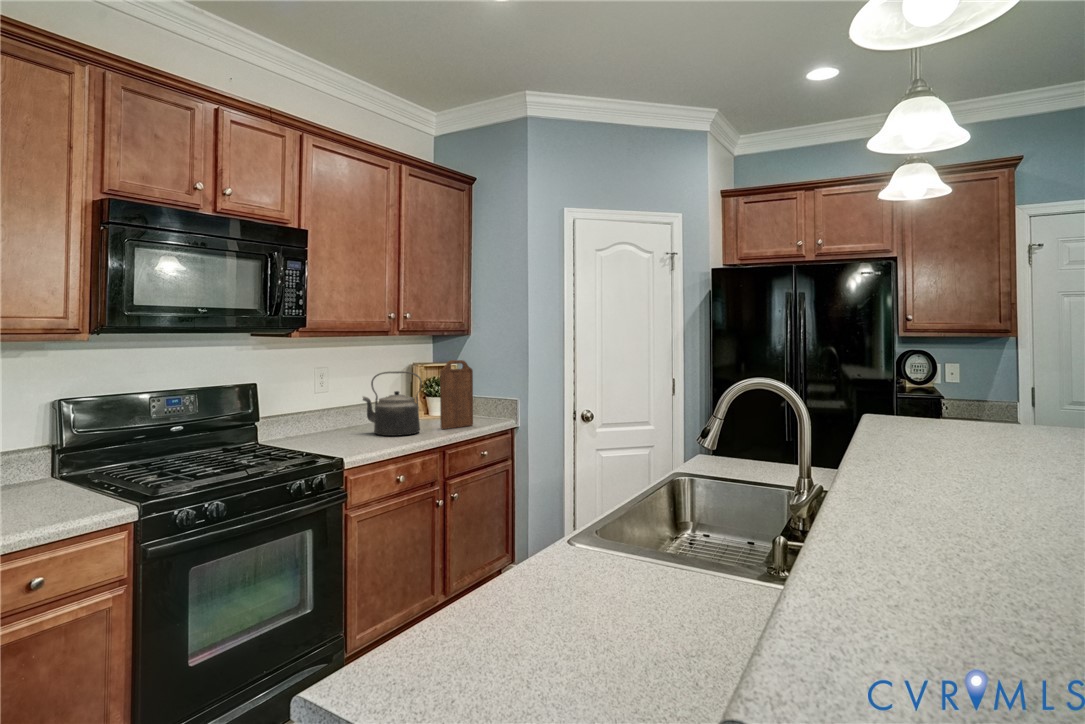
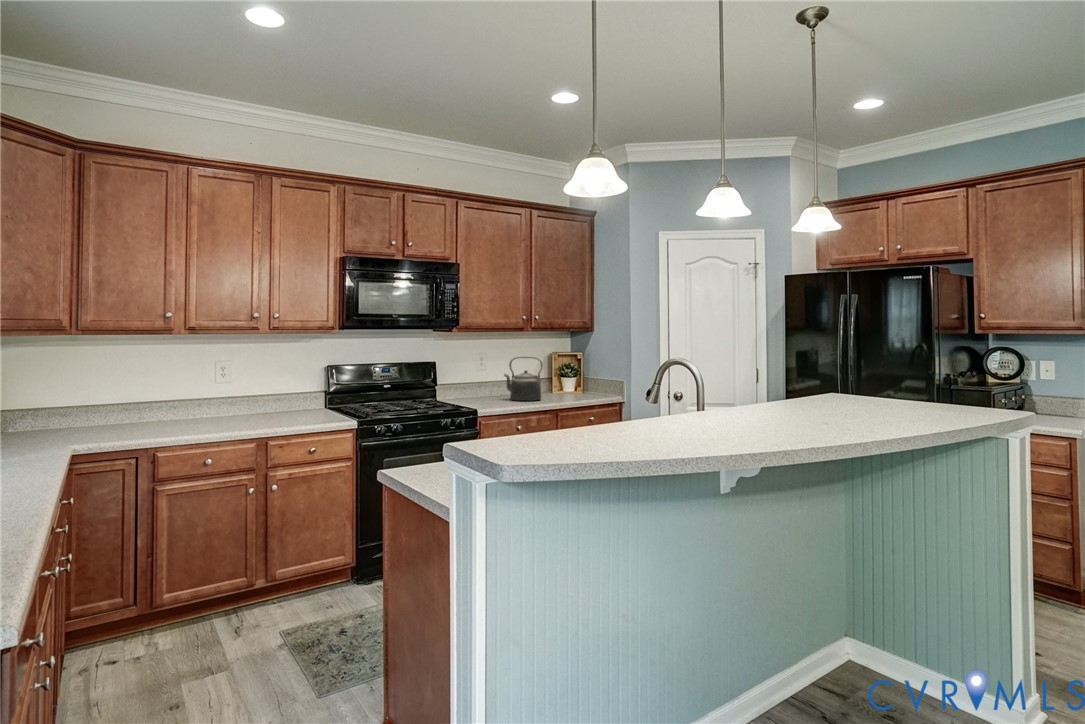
cutting board: present [440,360,473,429] -> none [558,350,584,399]

